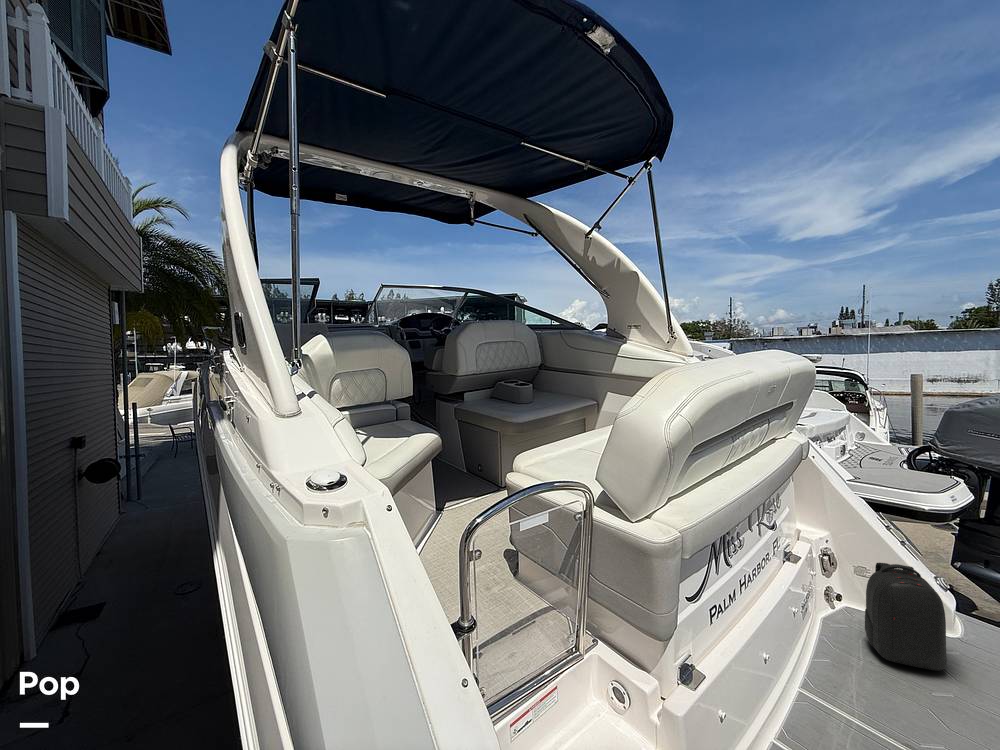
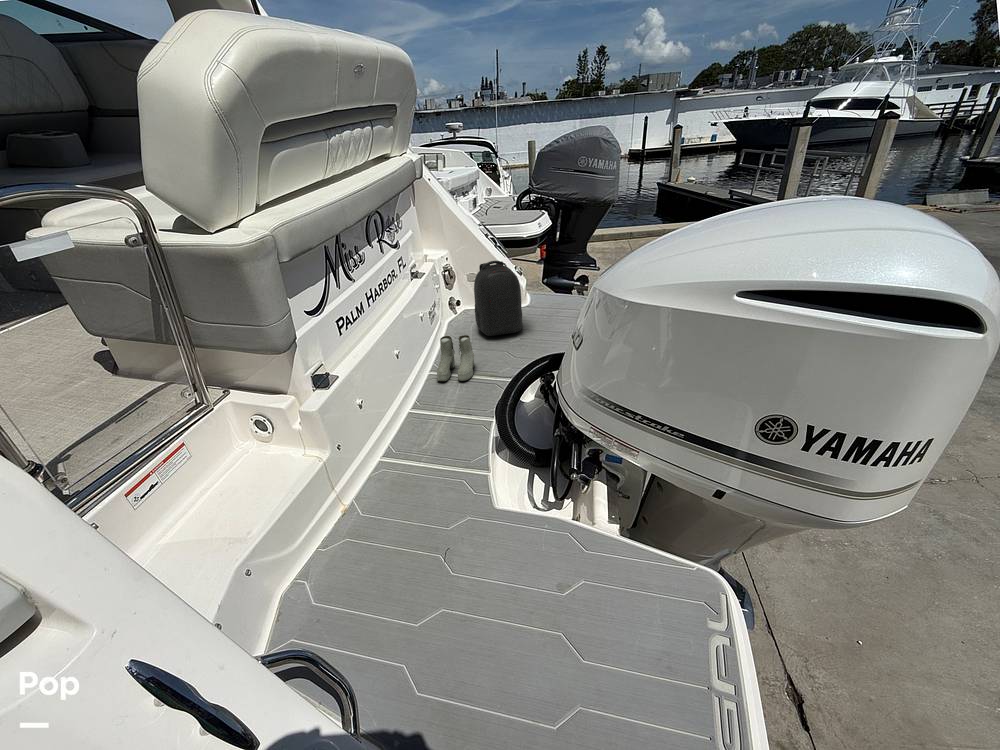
boots: none [811,648,869,723] -> present [437,335,474,381]

